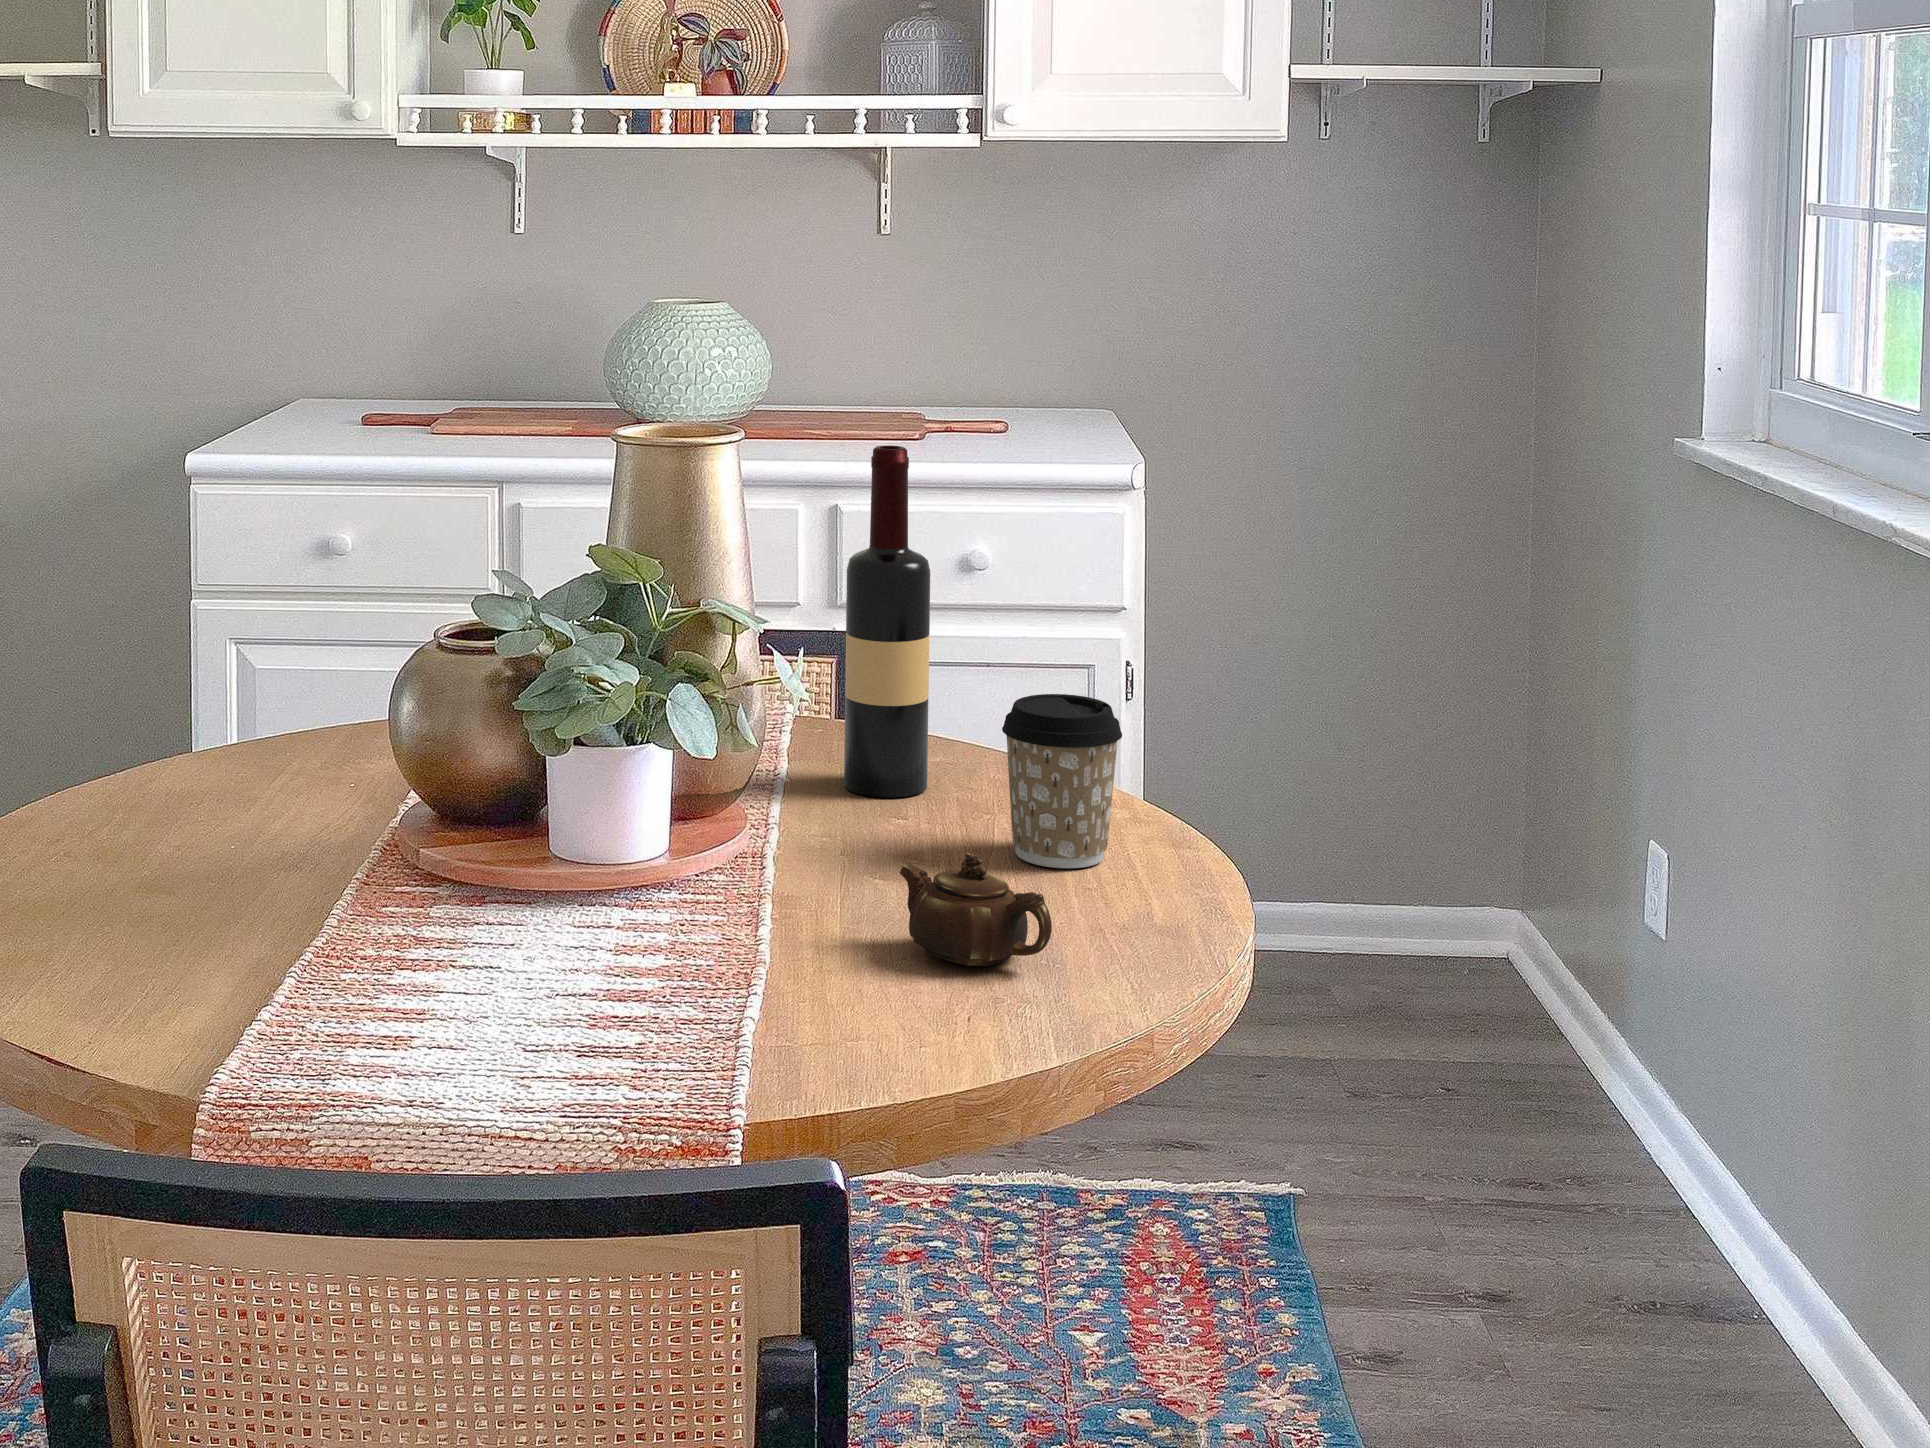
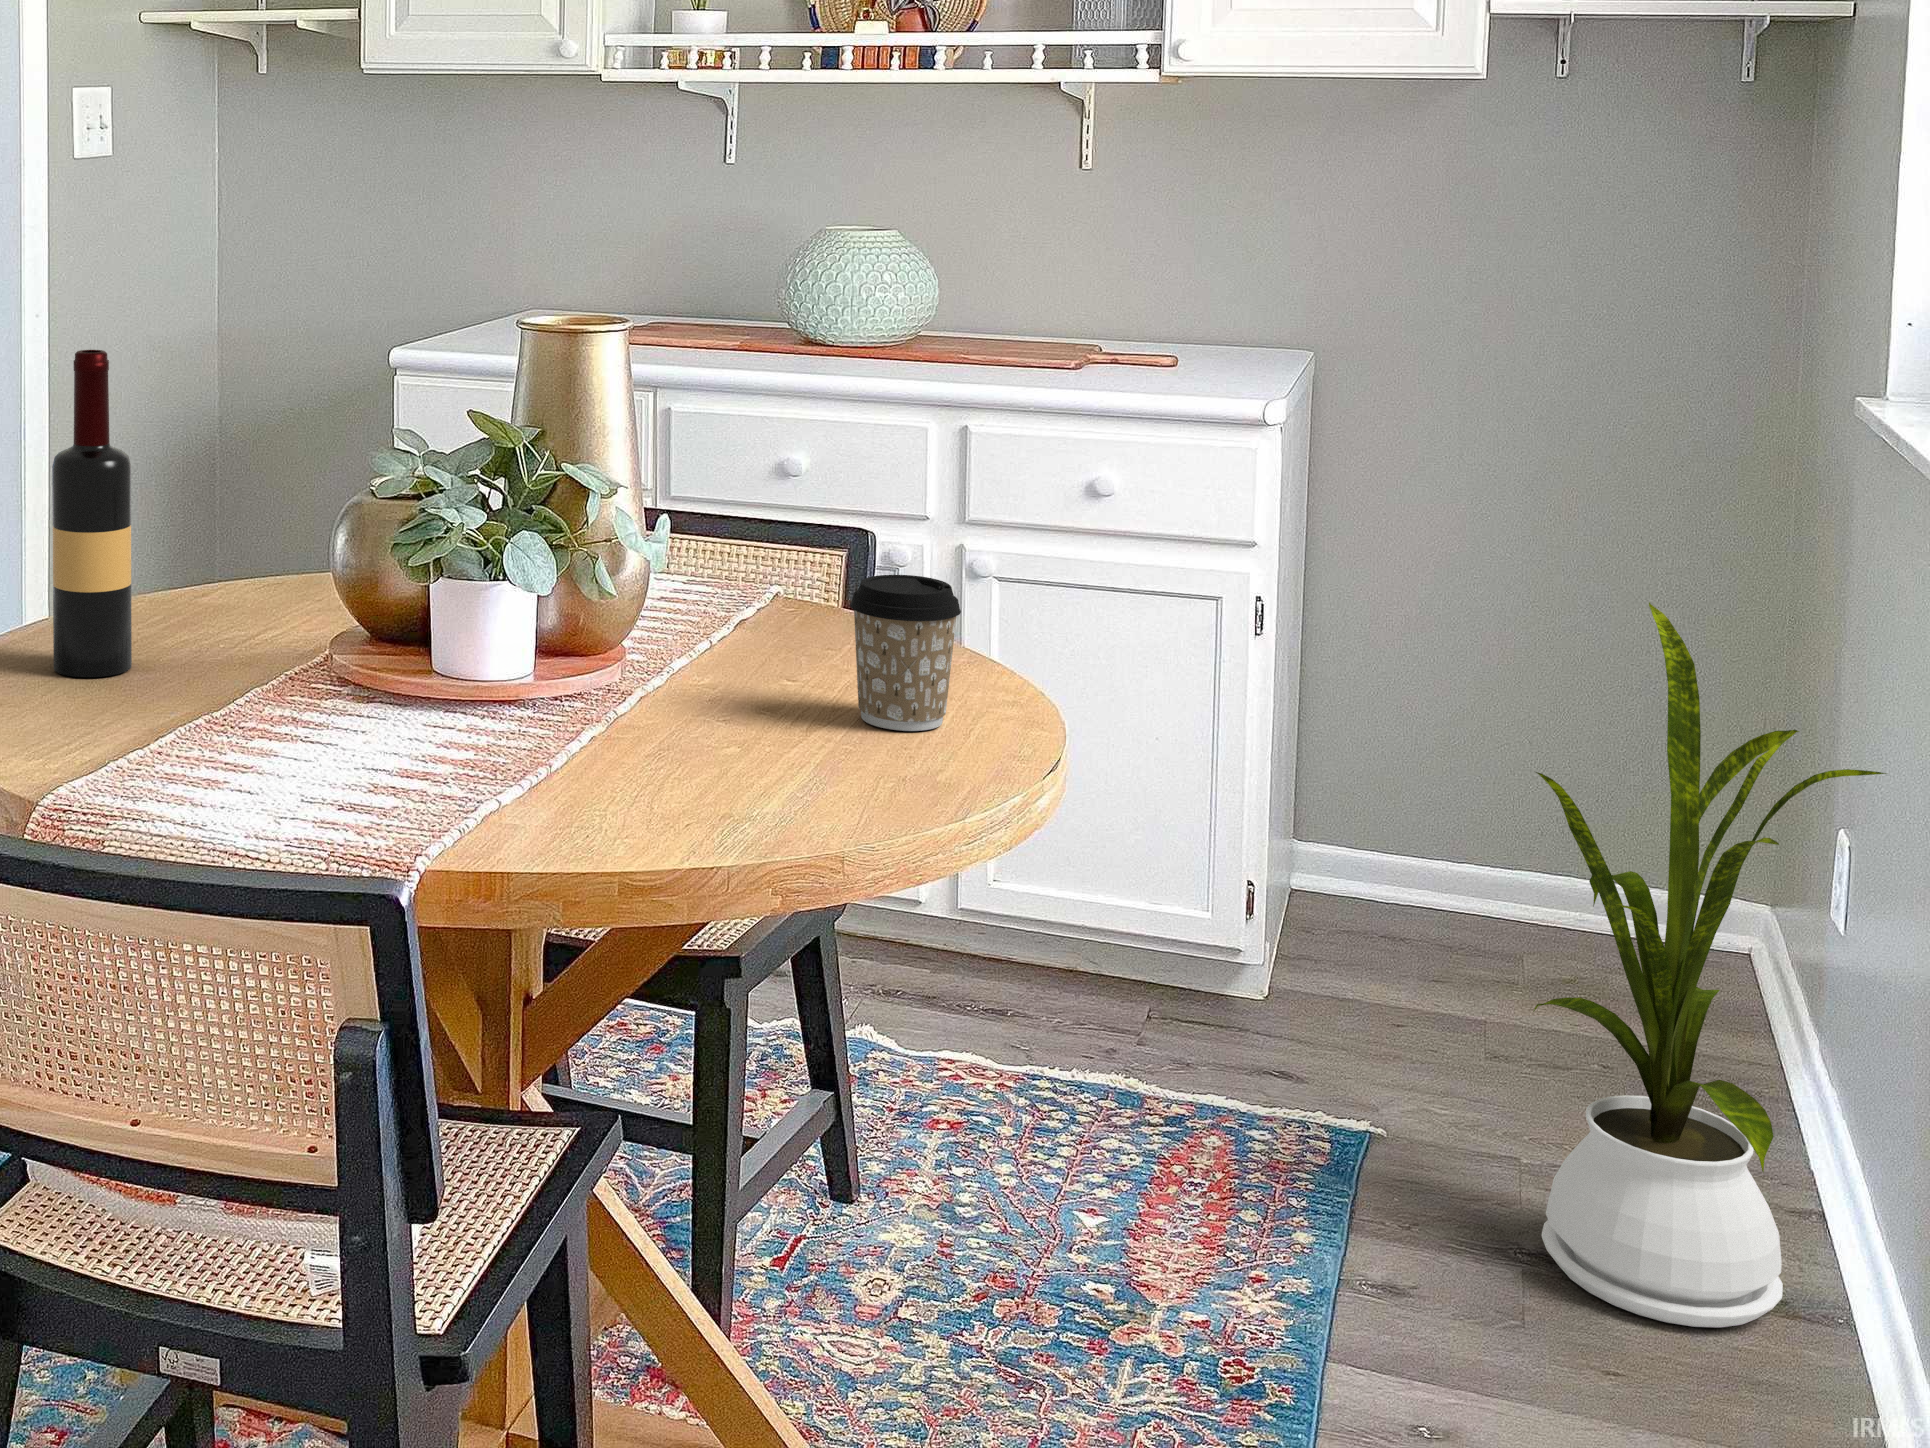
wine bottle: present [844,445,930,797] -> present [52,350,132,677]
house plant: none [1457,642,1789,1342] -> present [1533,602,1886,1327]
teapot: present [900,853,1052,966] -> none [683,691,793,789]

